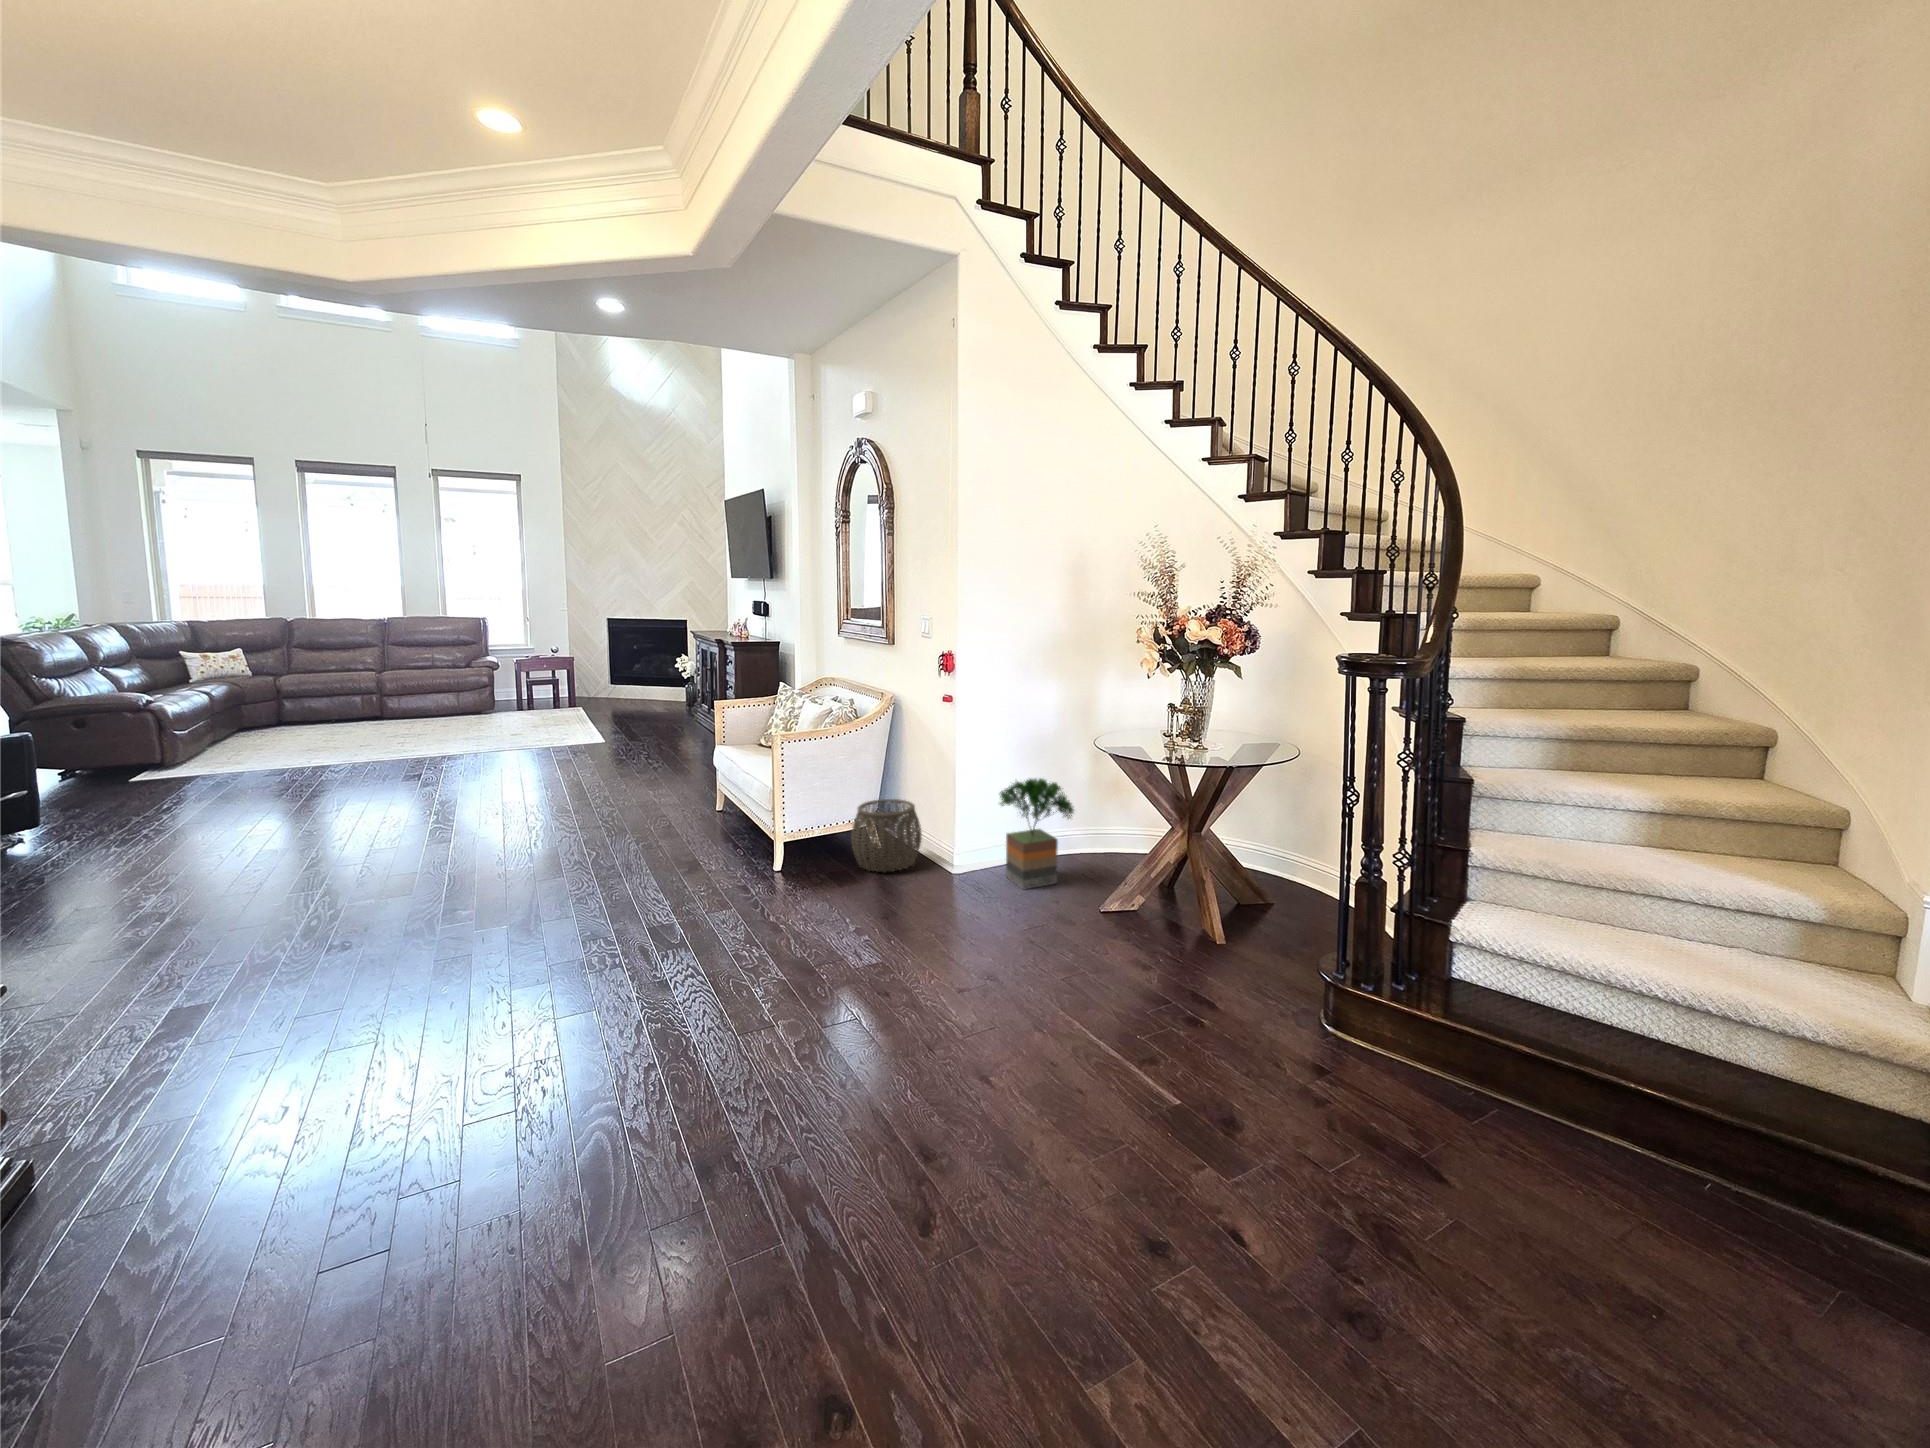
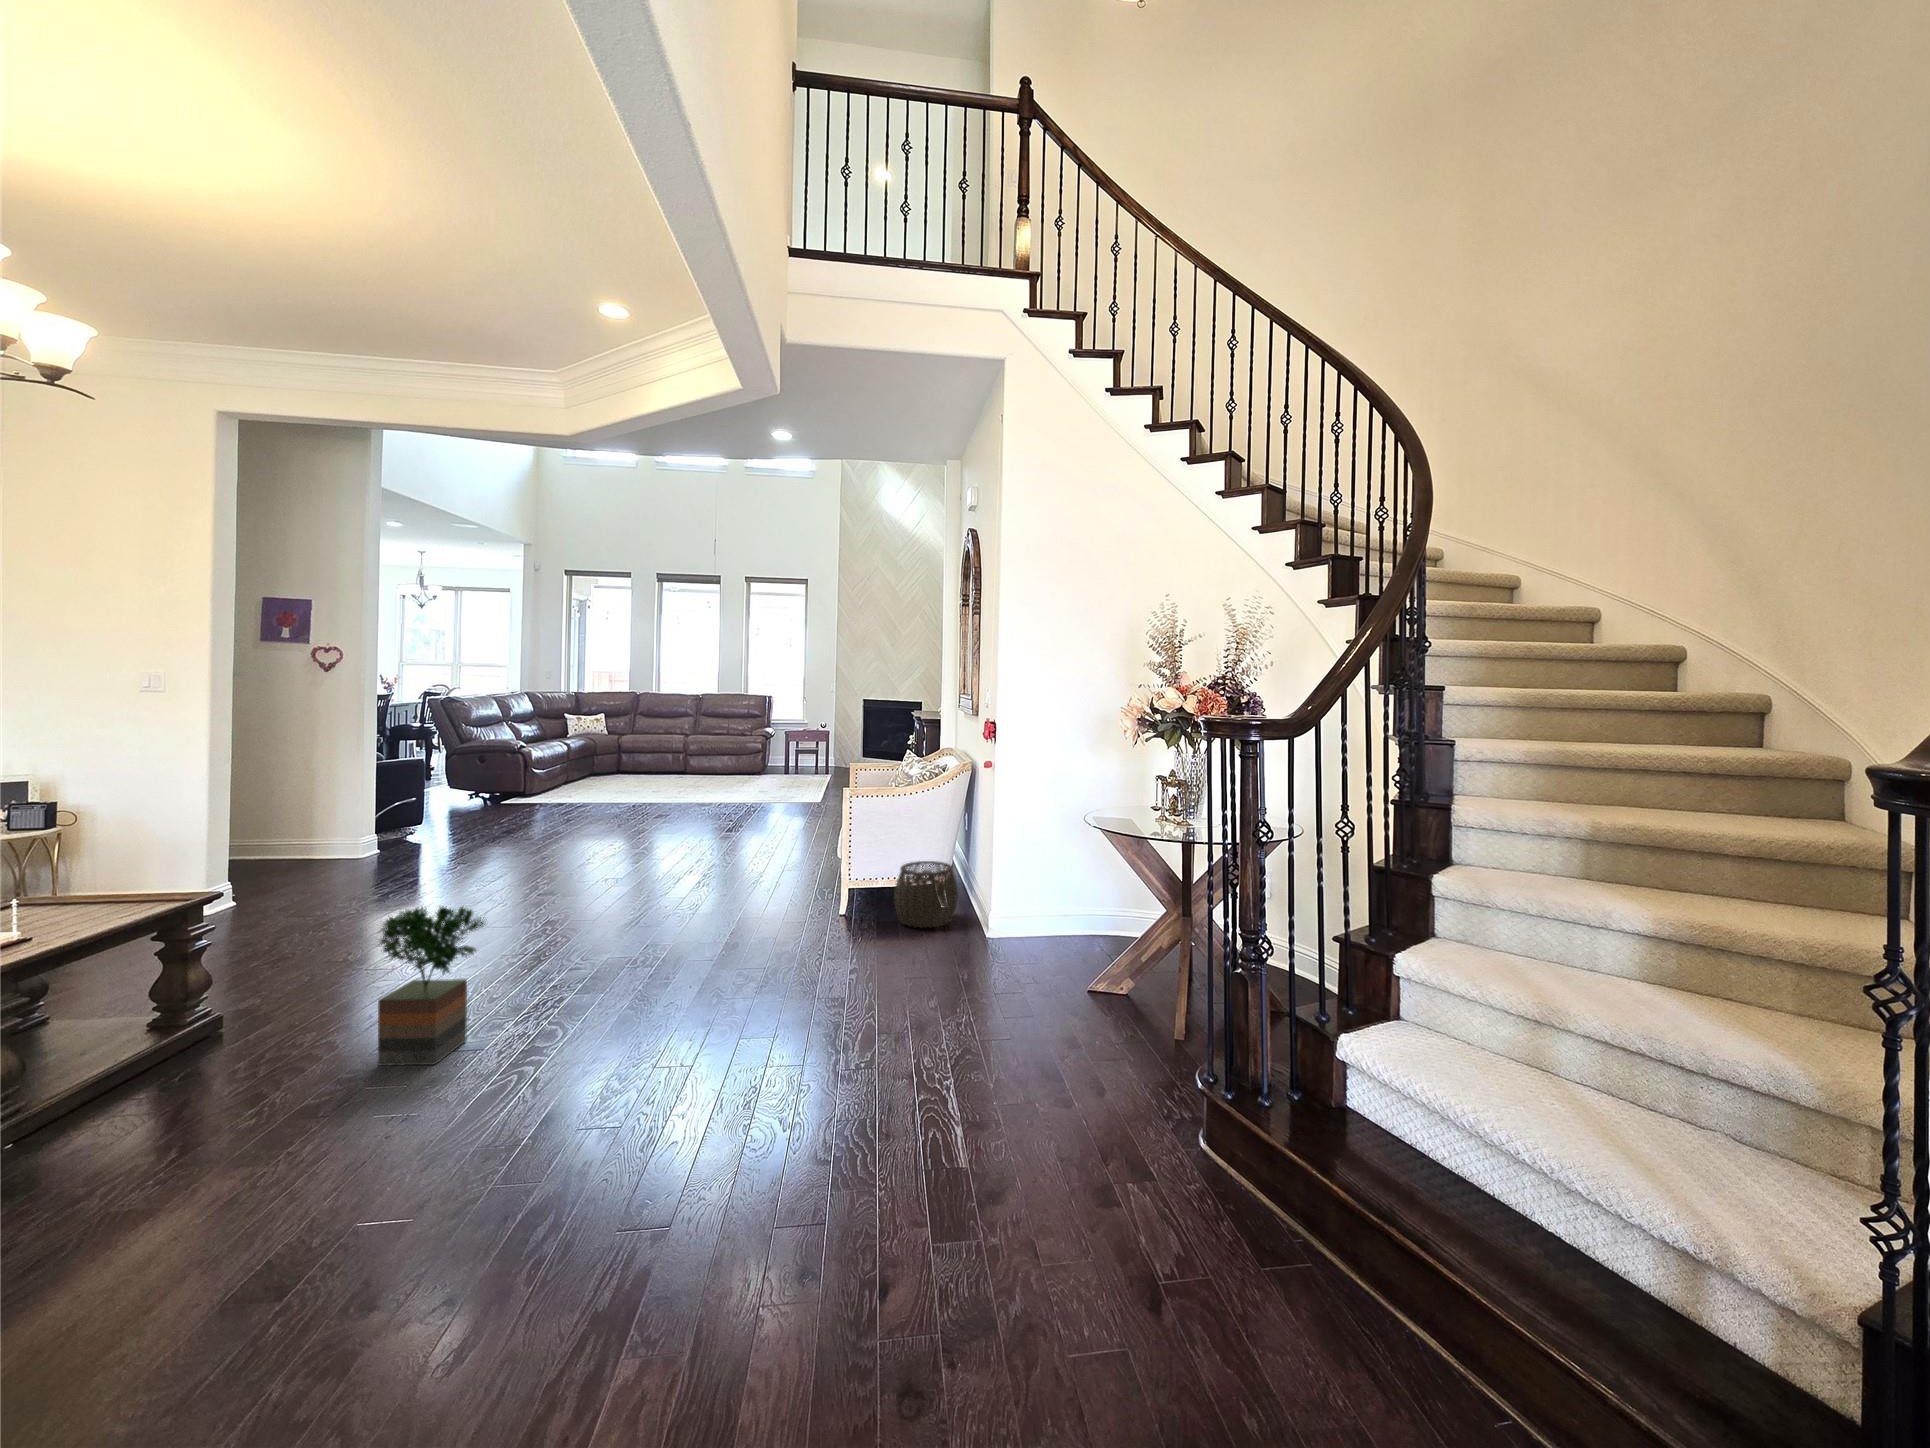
potted tree: present [1000,779,1074,889] -> present [378,906,484,1066]

